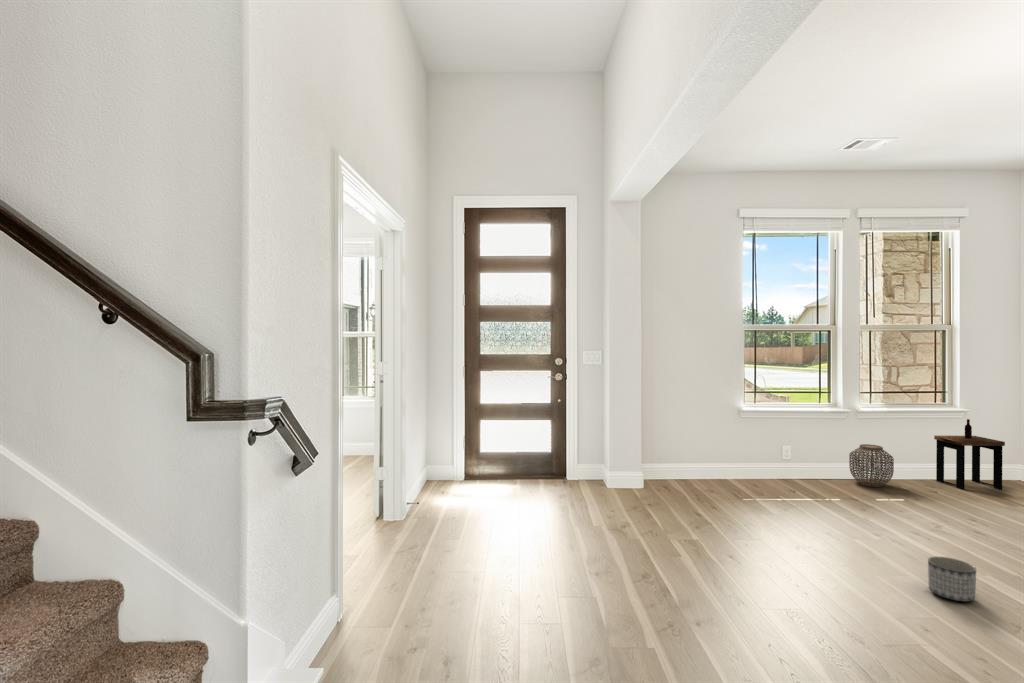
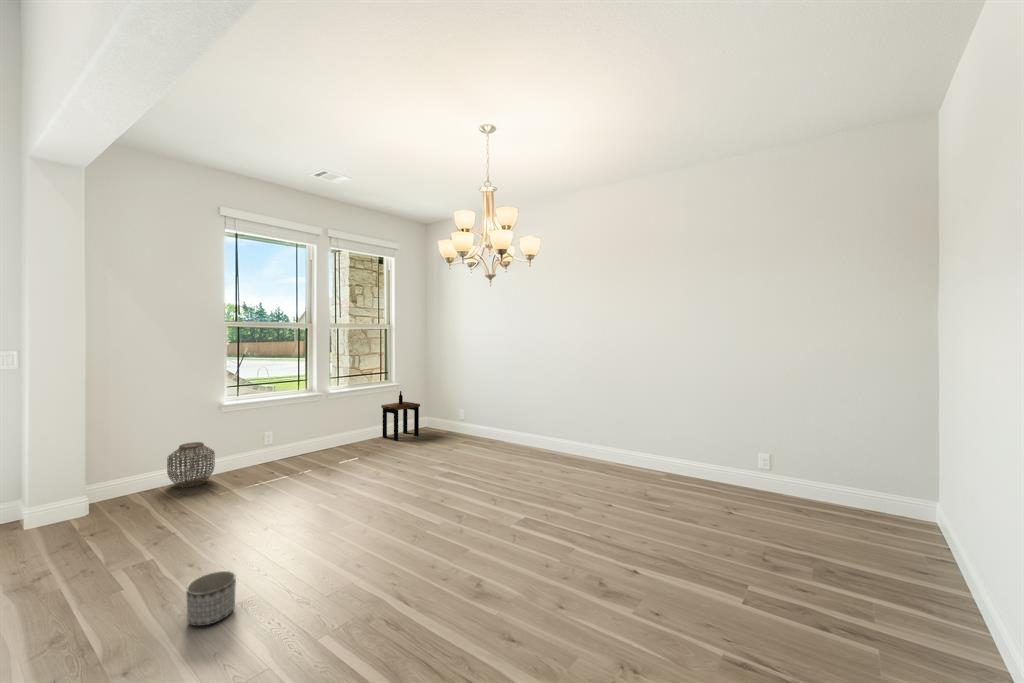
woven basket: present [849,444,894,487] -> present [167,442,215,487]
planter: present [928,557,976,601] -> present [186,571,236,626]

